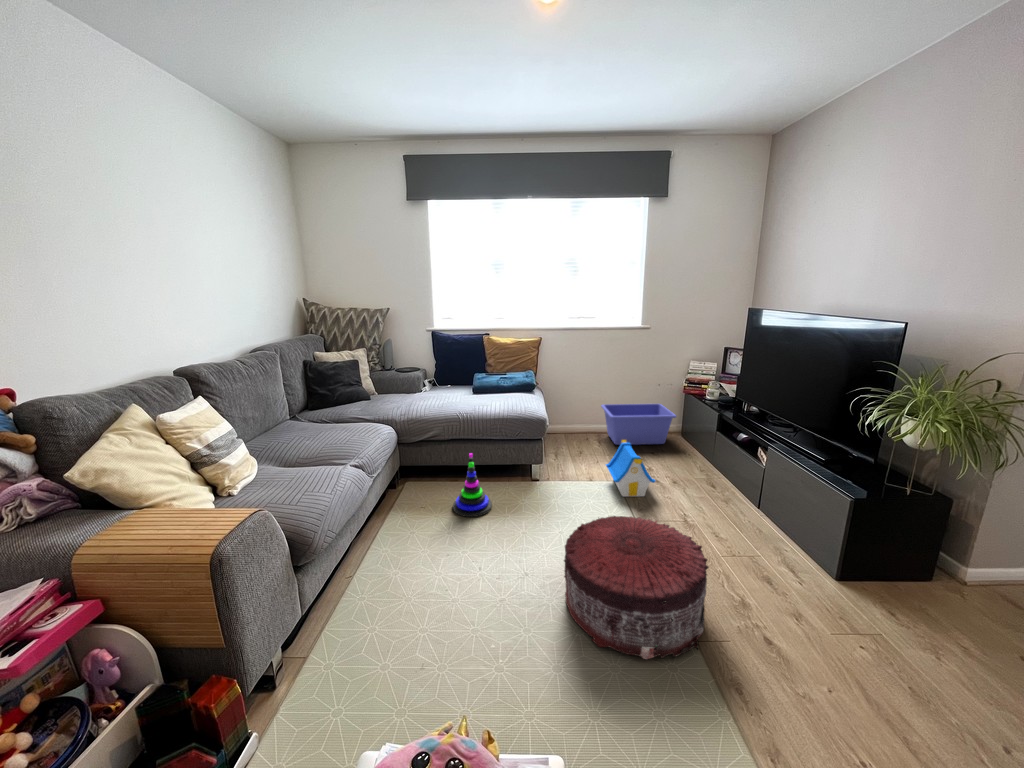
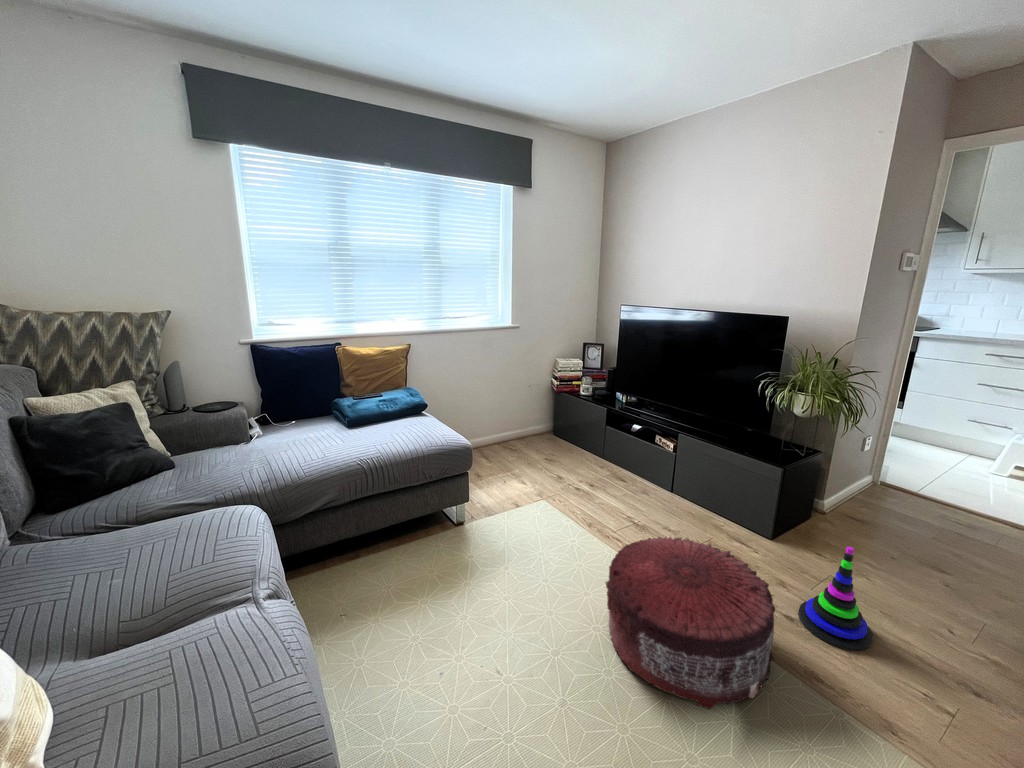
storage bin: present [601,404,676,445] -> none [477,405,557,457]
toy house: present [606,440,655,496] -> none [529,451,590,515]
stacking toy: present [453,453,492,517] -> present [798,547,873,651]

